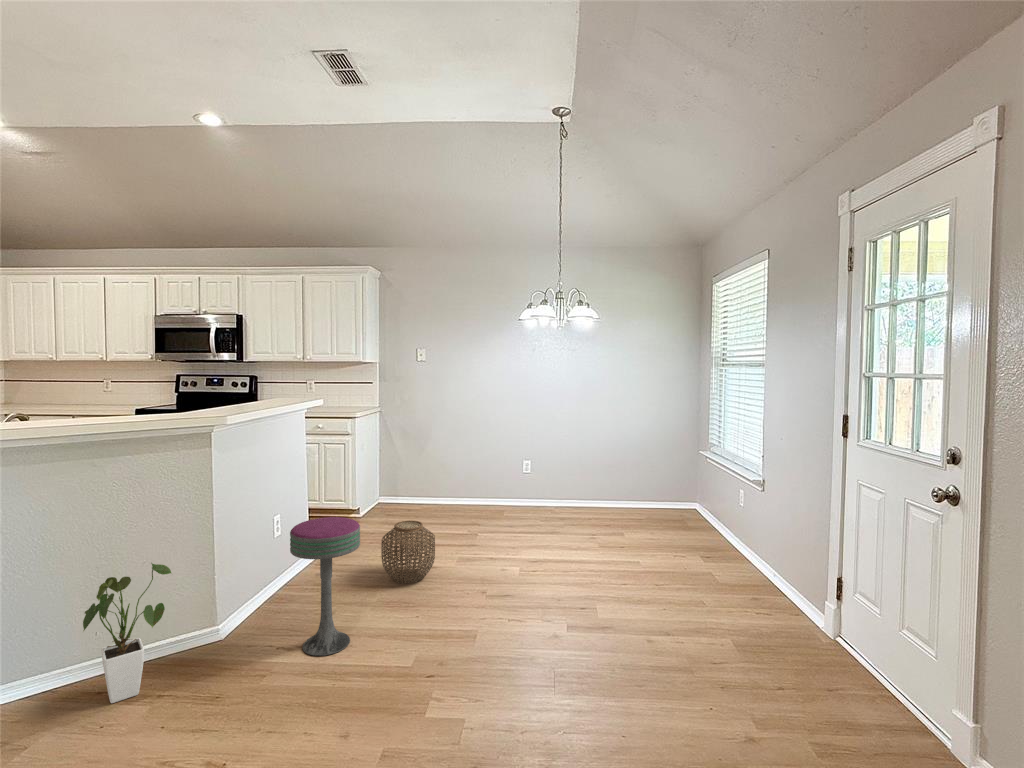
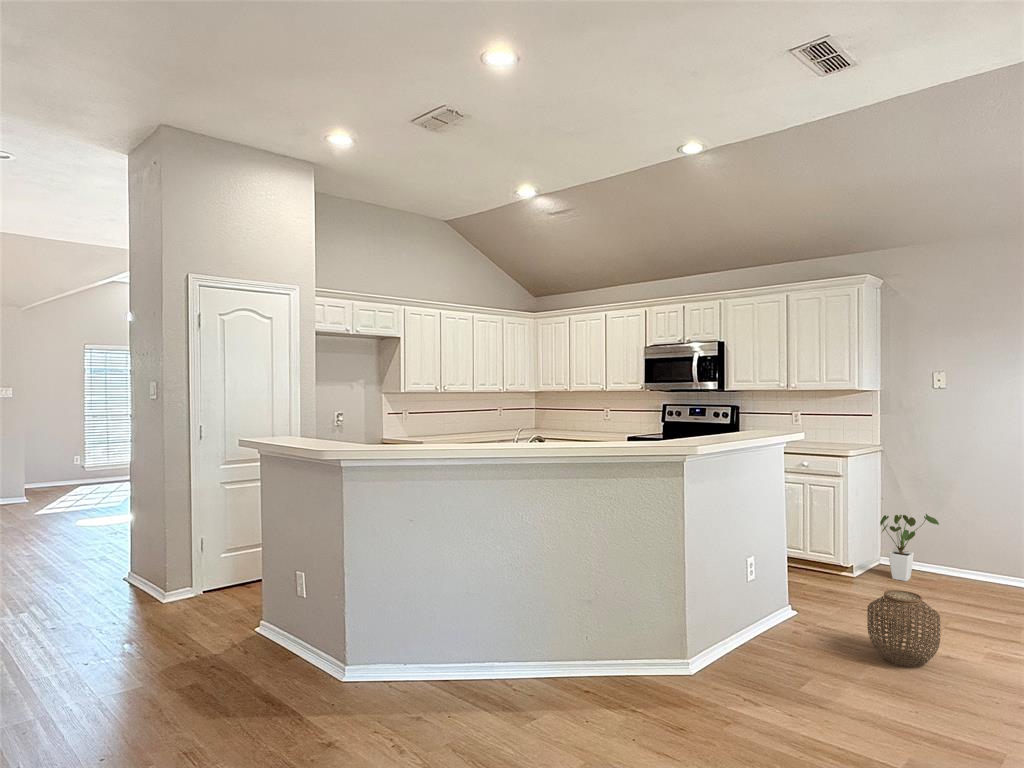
bar stool: present [290,517,360,656] -> none [759,566,832,708]
house plant: present [83,563,171,703] -> present [880,514,939,581]

